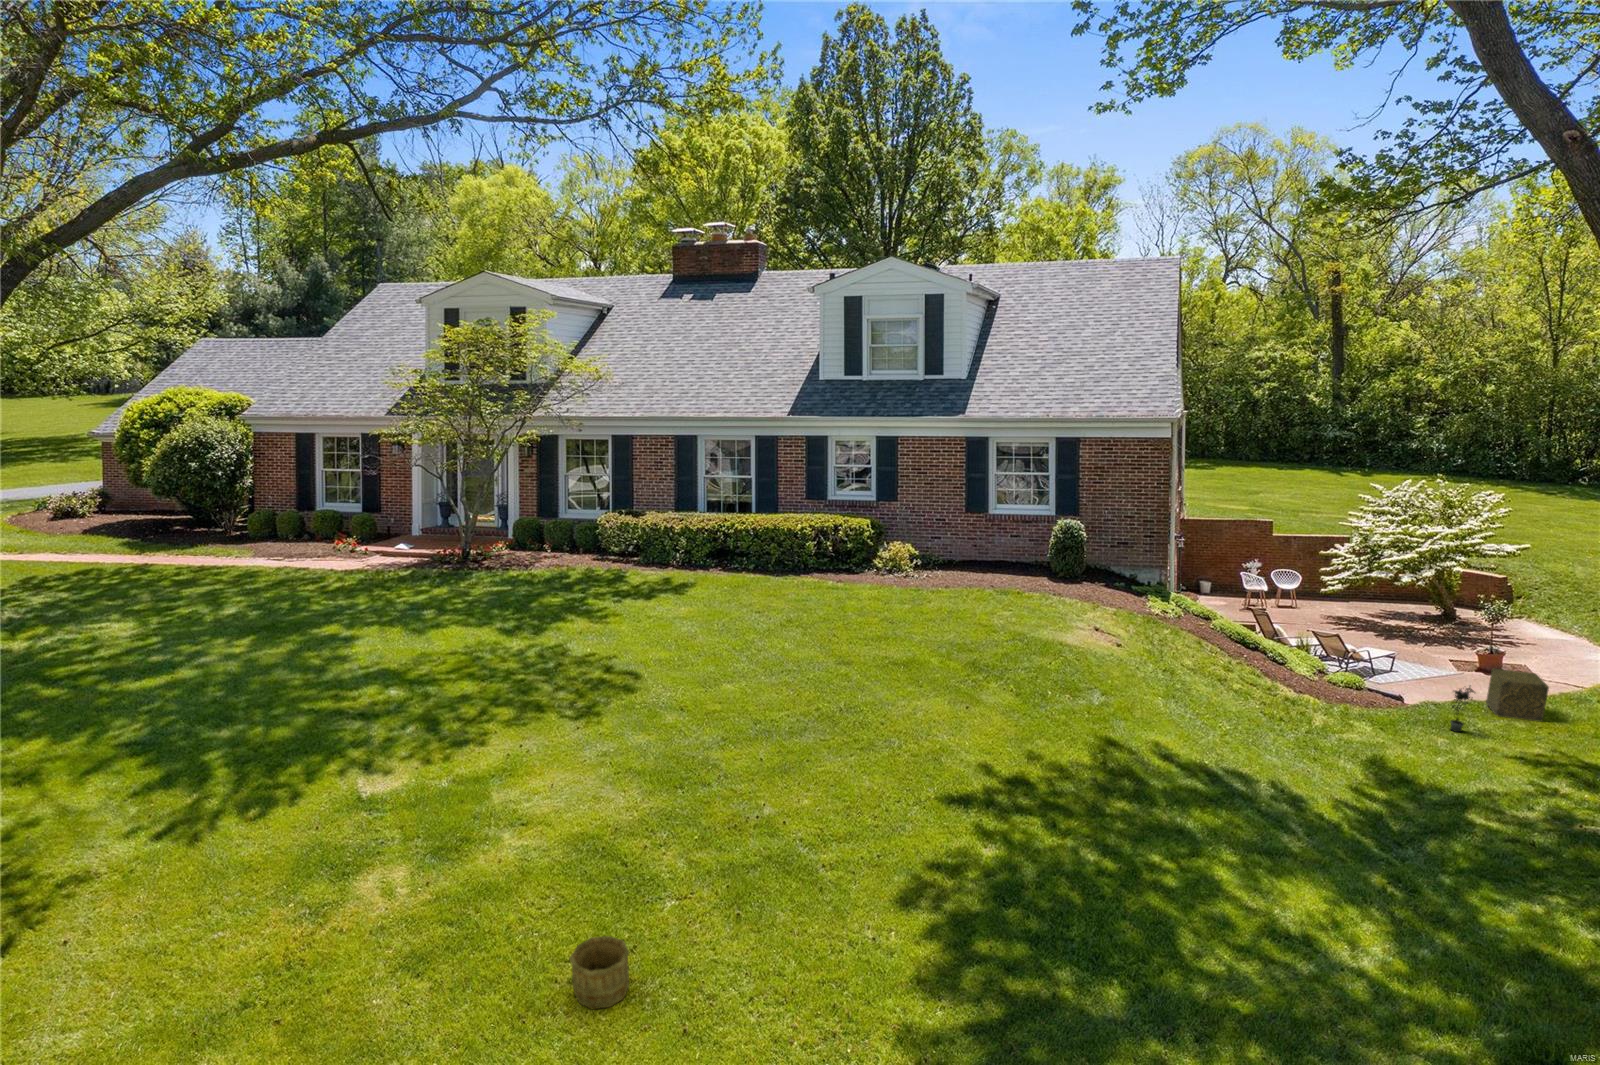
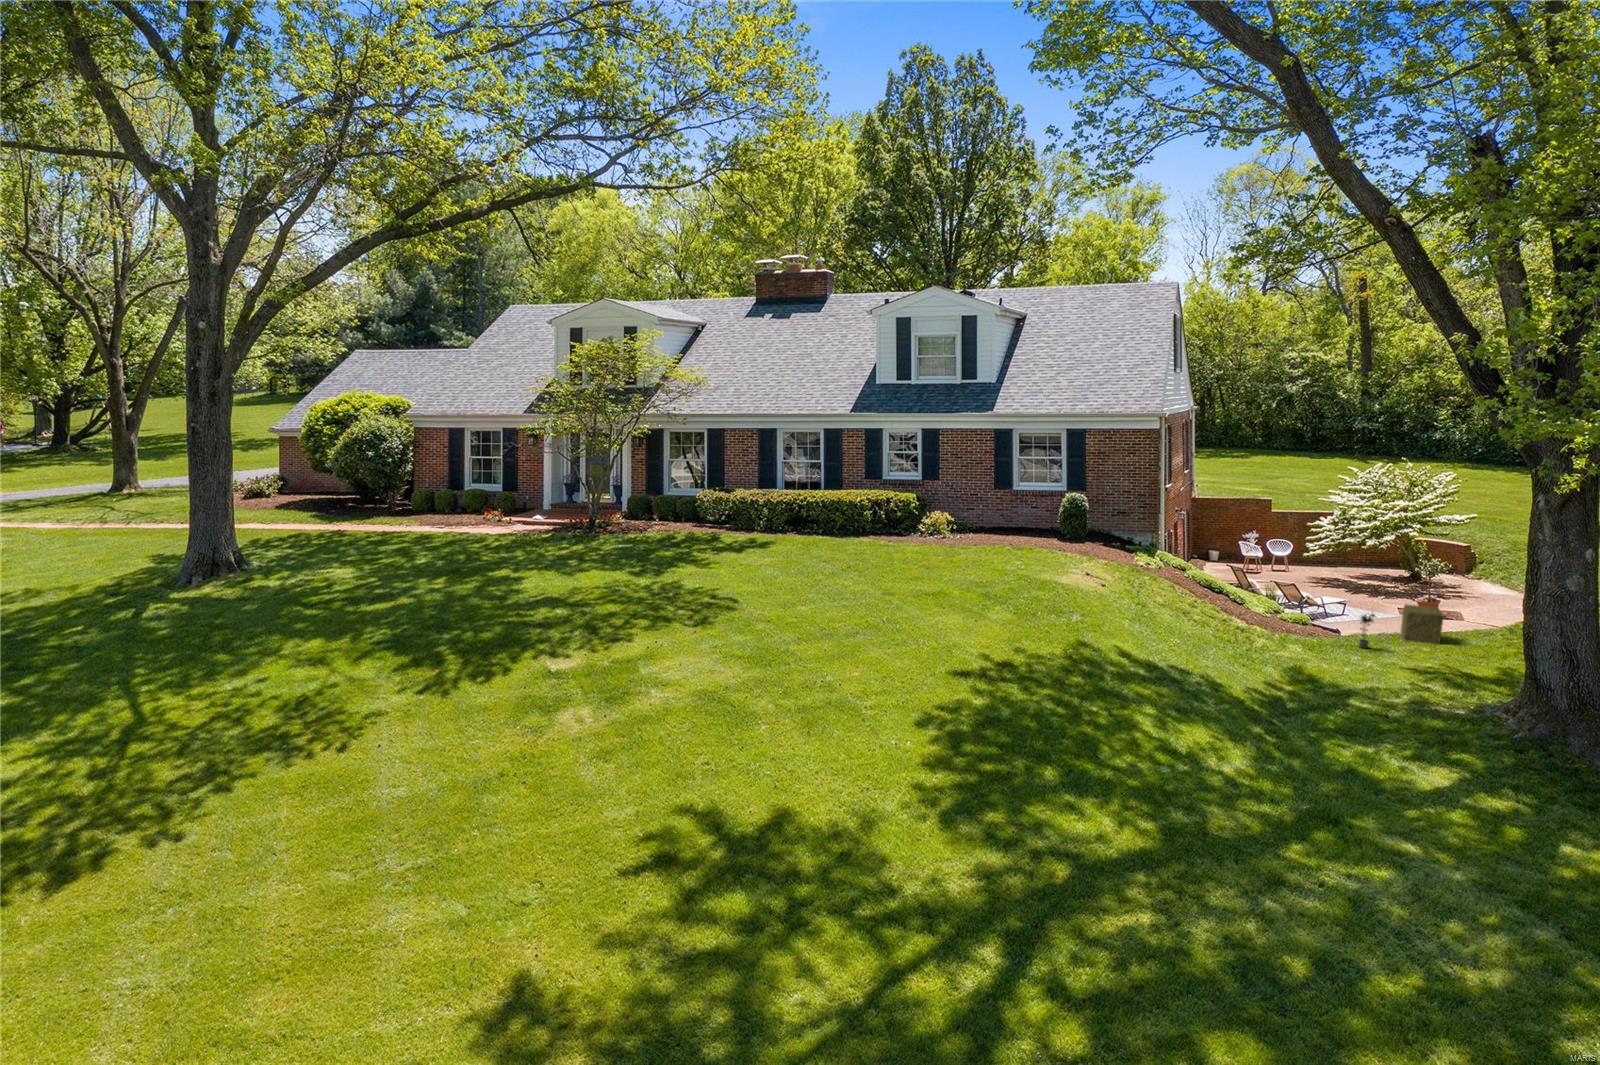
wooden bucket: present [570,936,629,1009] -> none [708,705,743,742]

